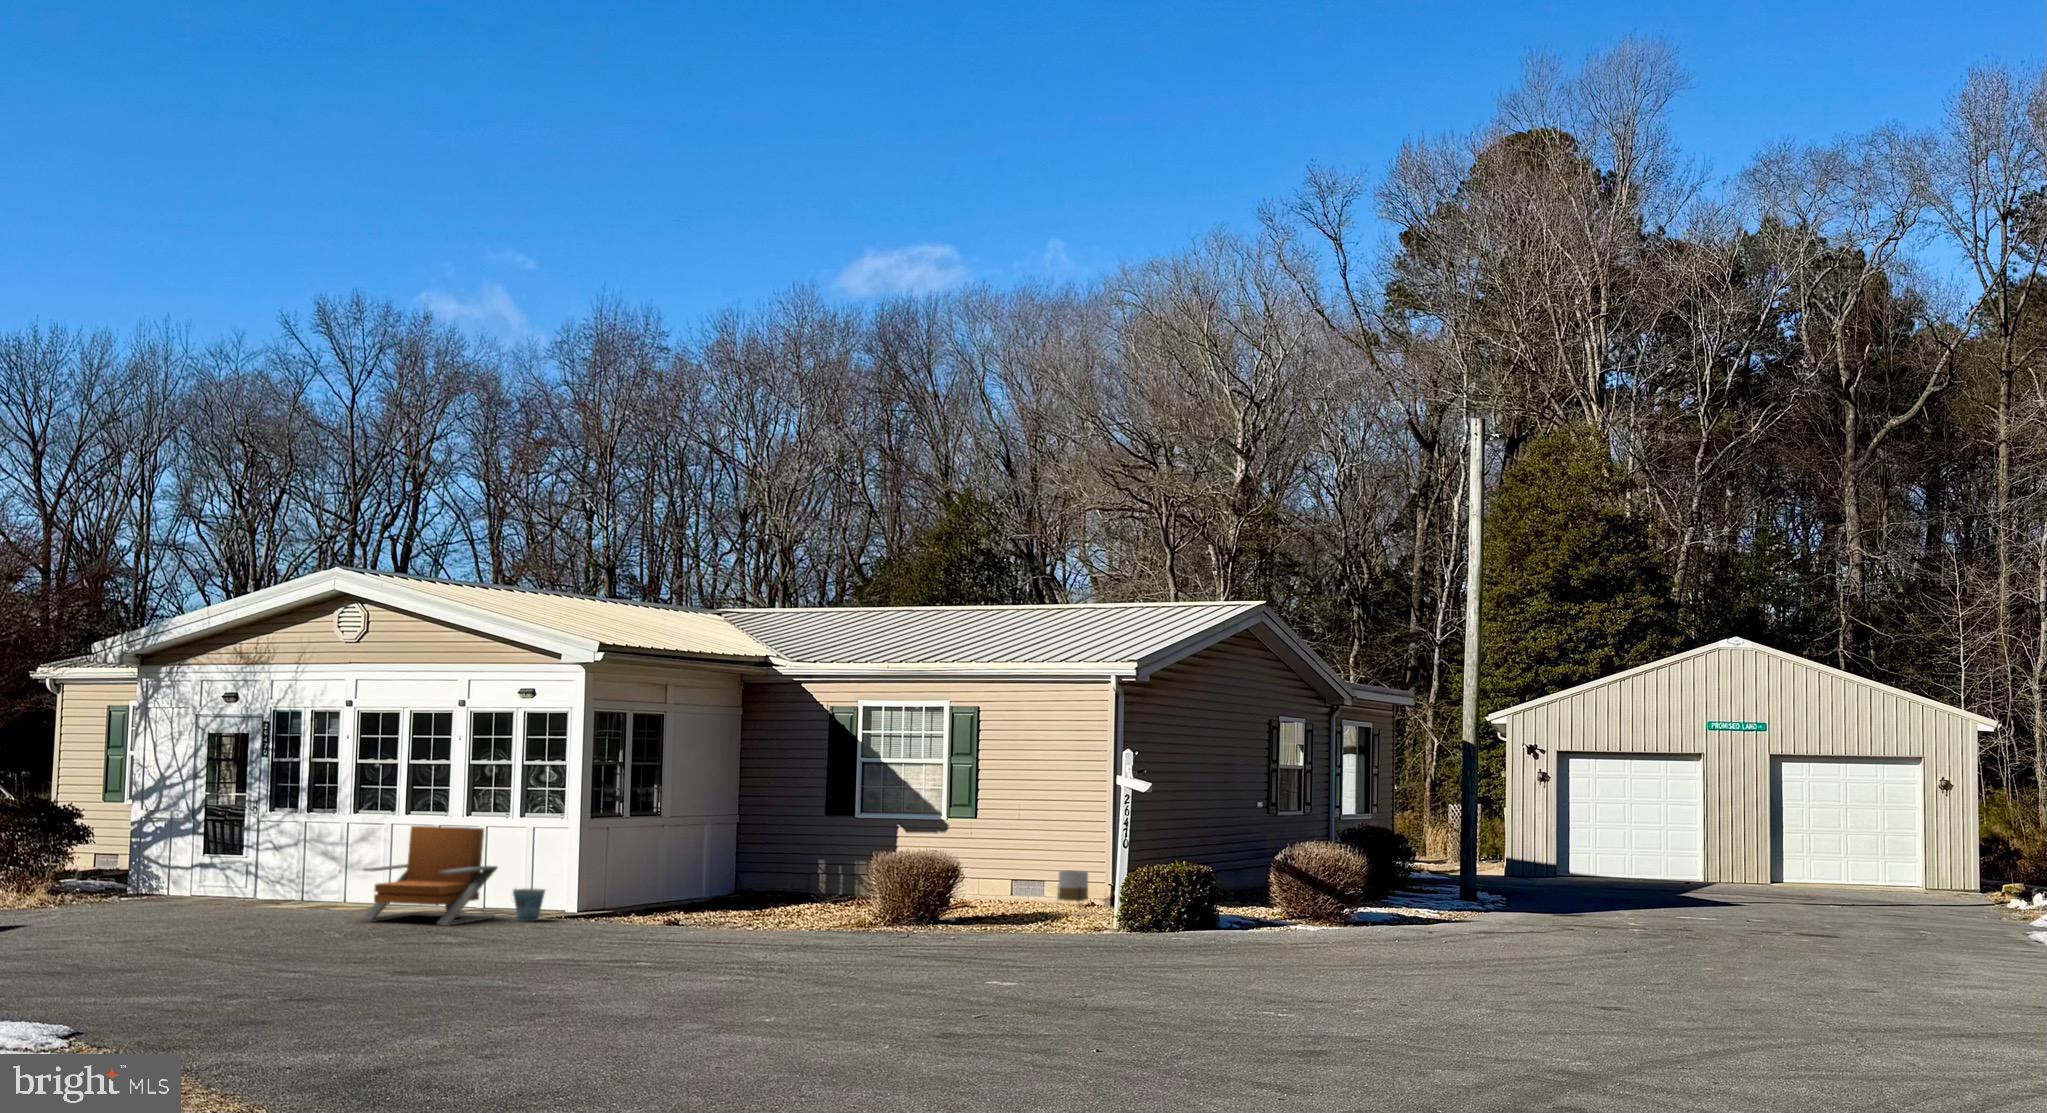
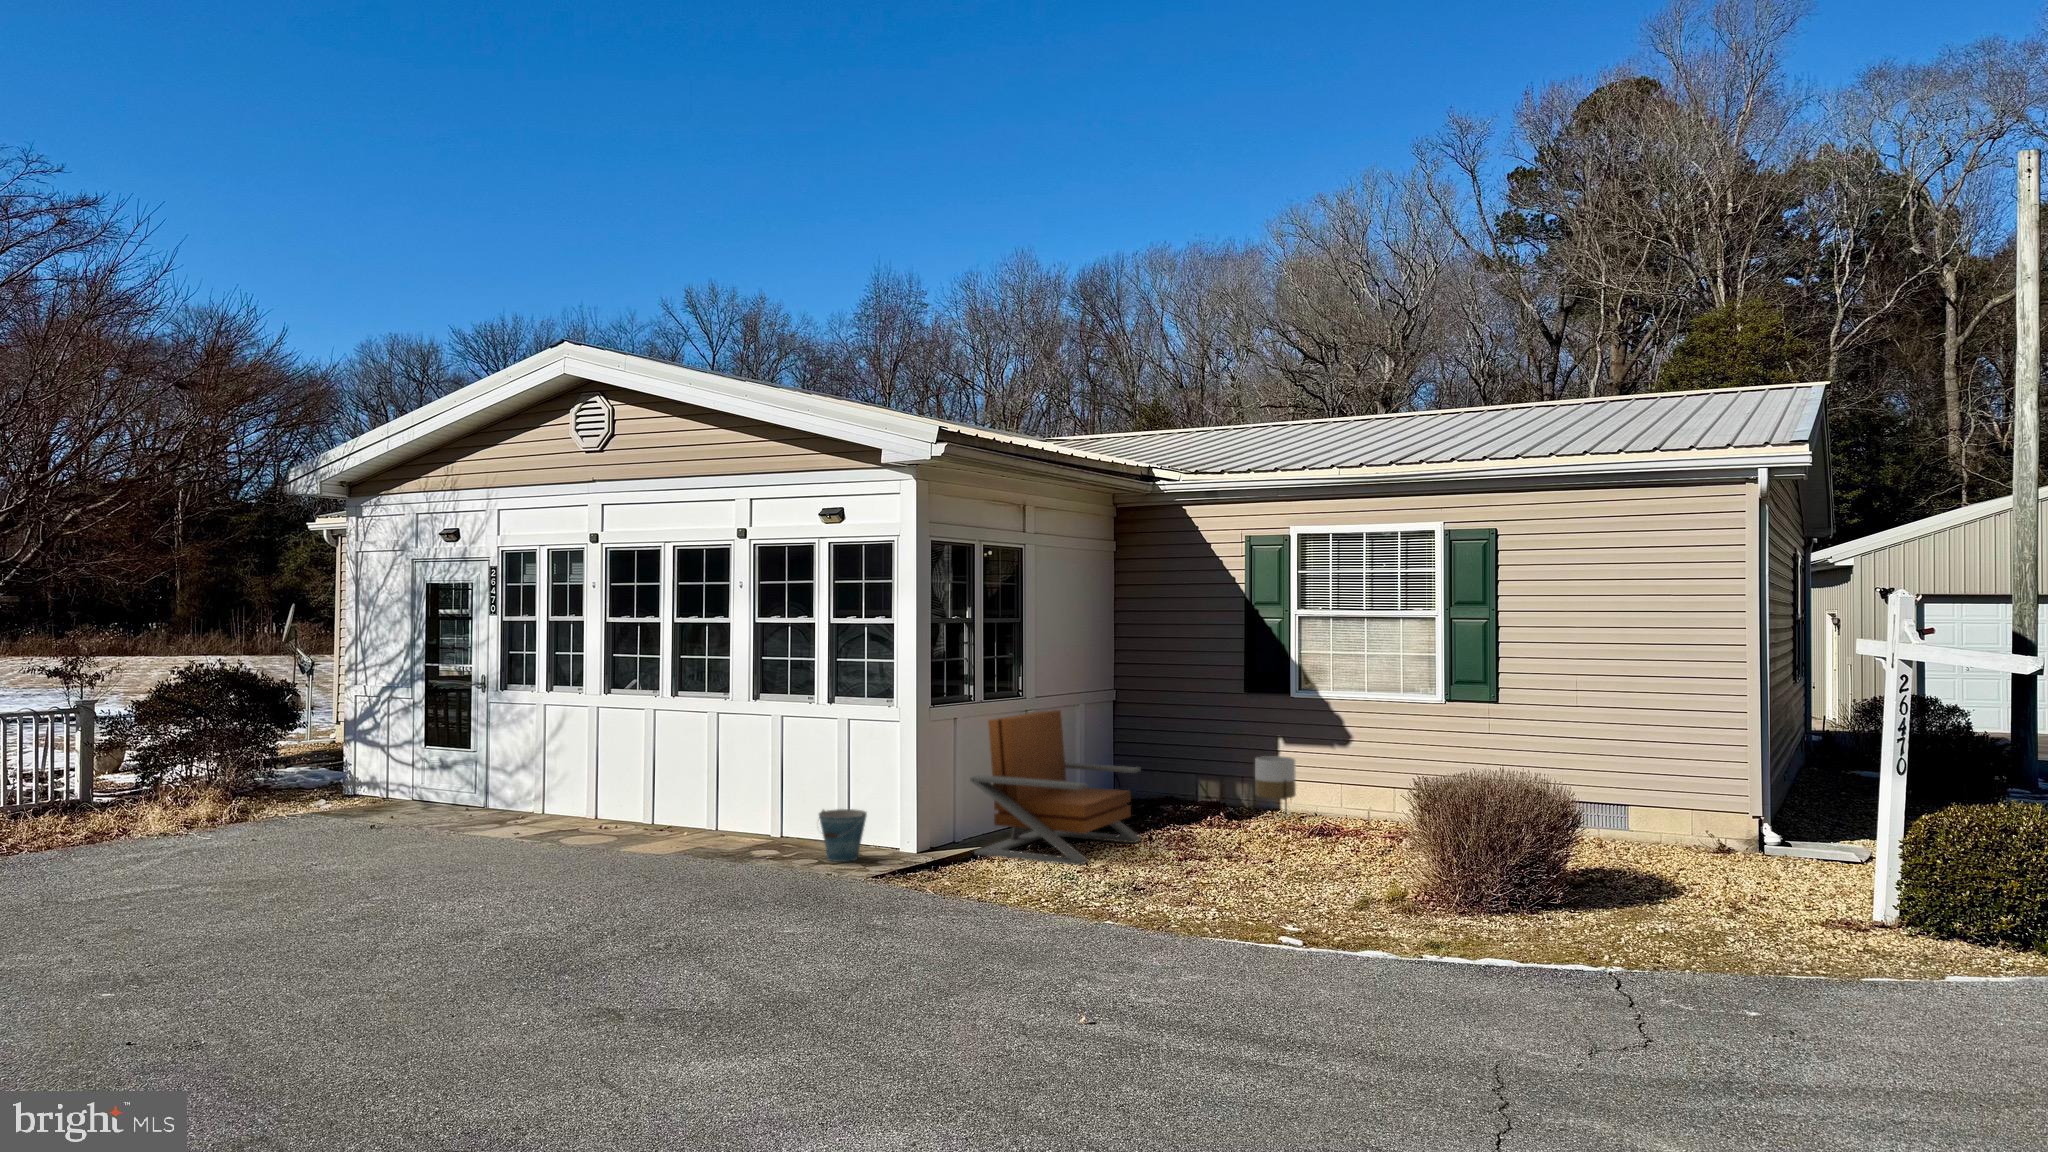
lounge chair: present [361,826,497,926] -> present [970,710,1141,865]
planter: present [1058,871,1088,902] -> present [1254,756,1296,813]

